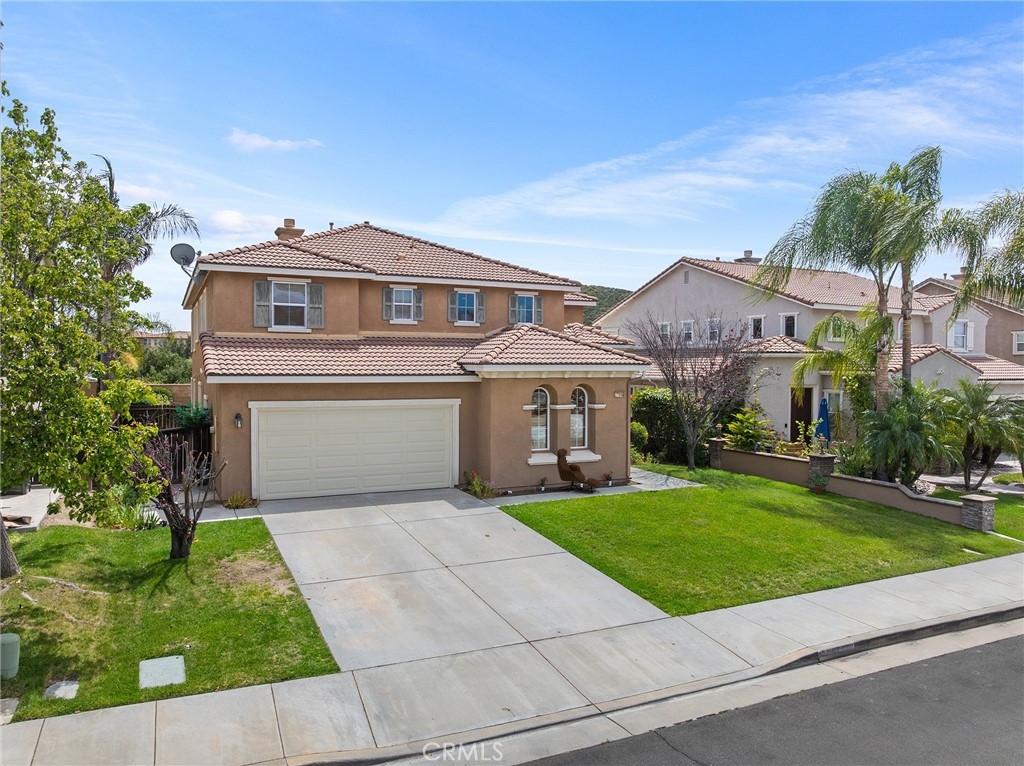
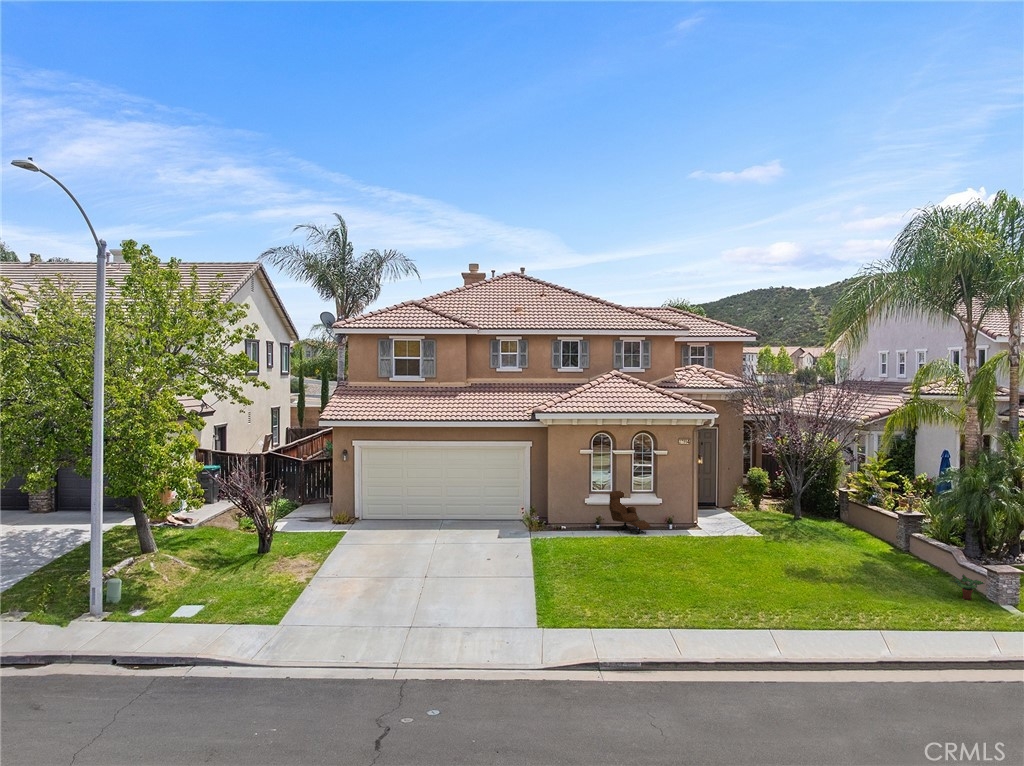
potted plant: present [803,475,830,494] -> present [950,574,984,600]

